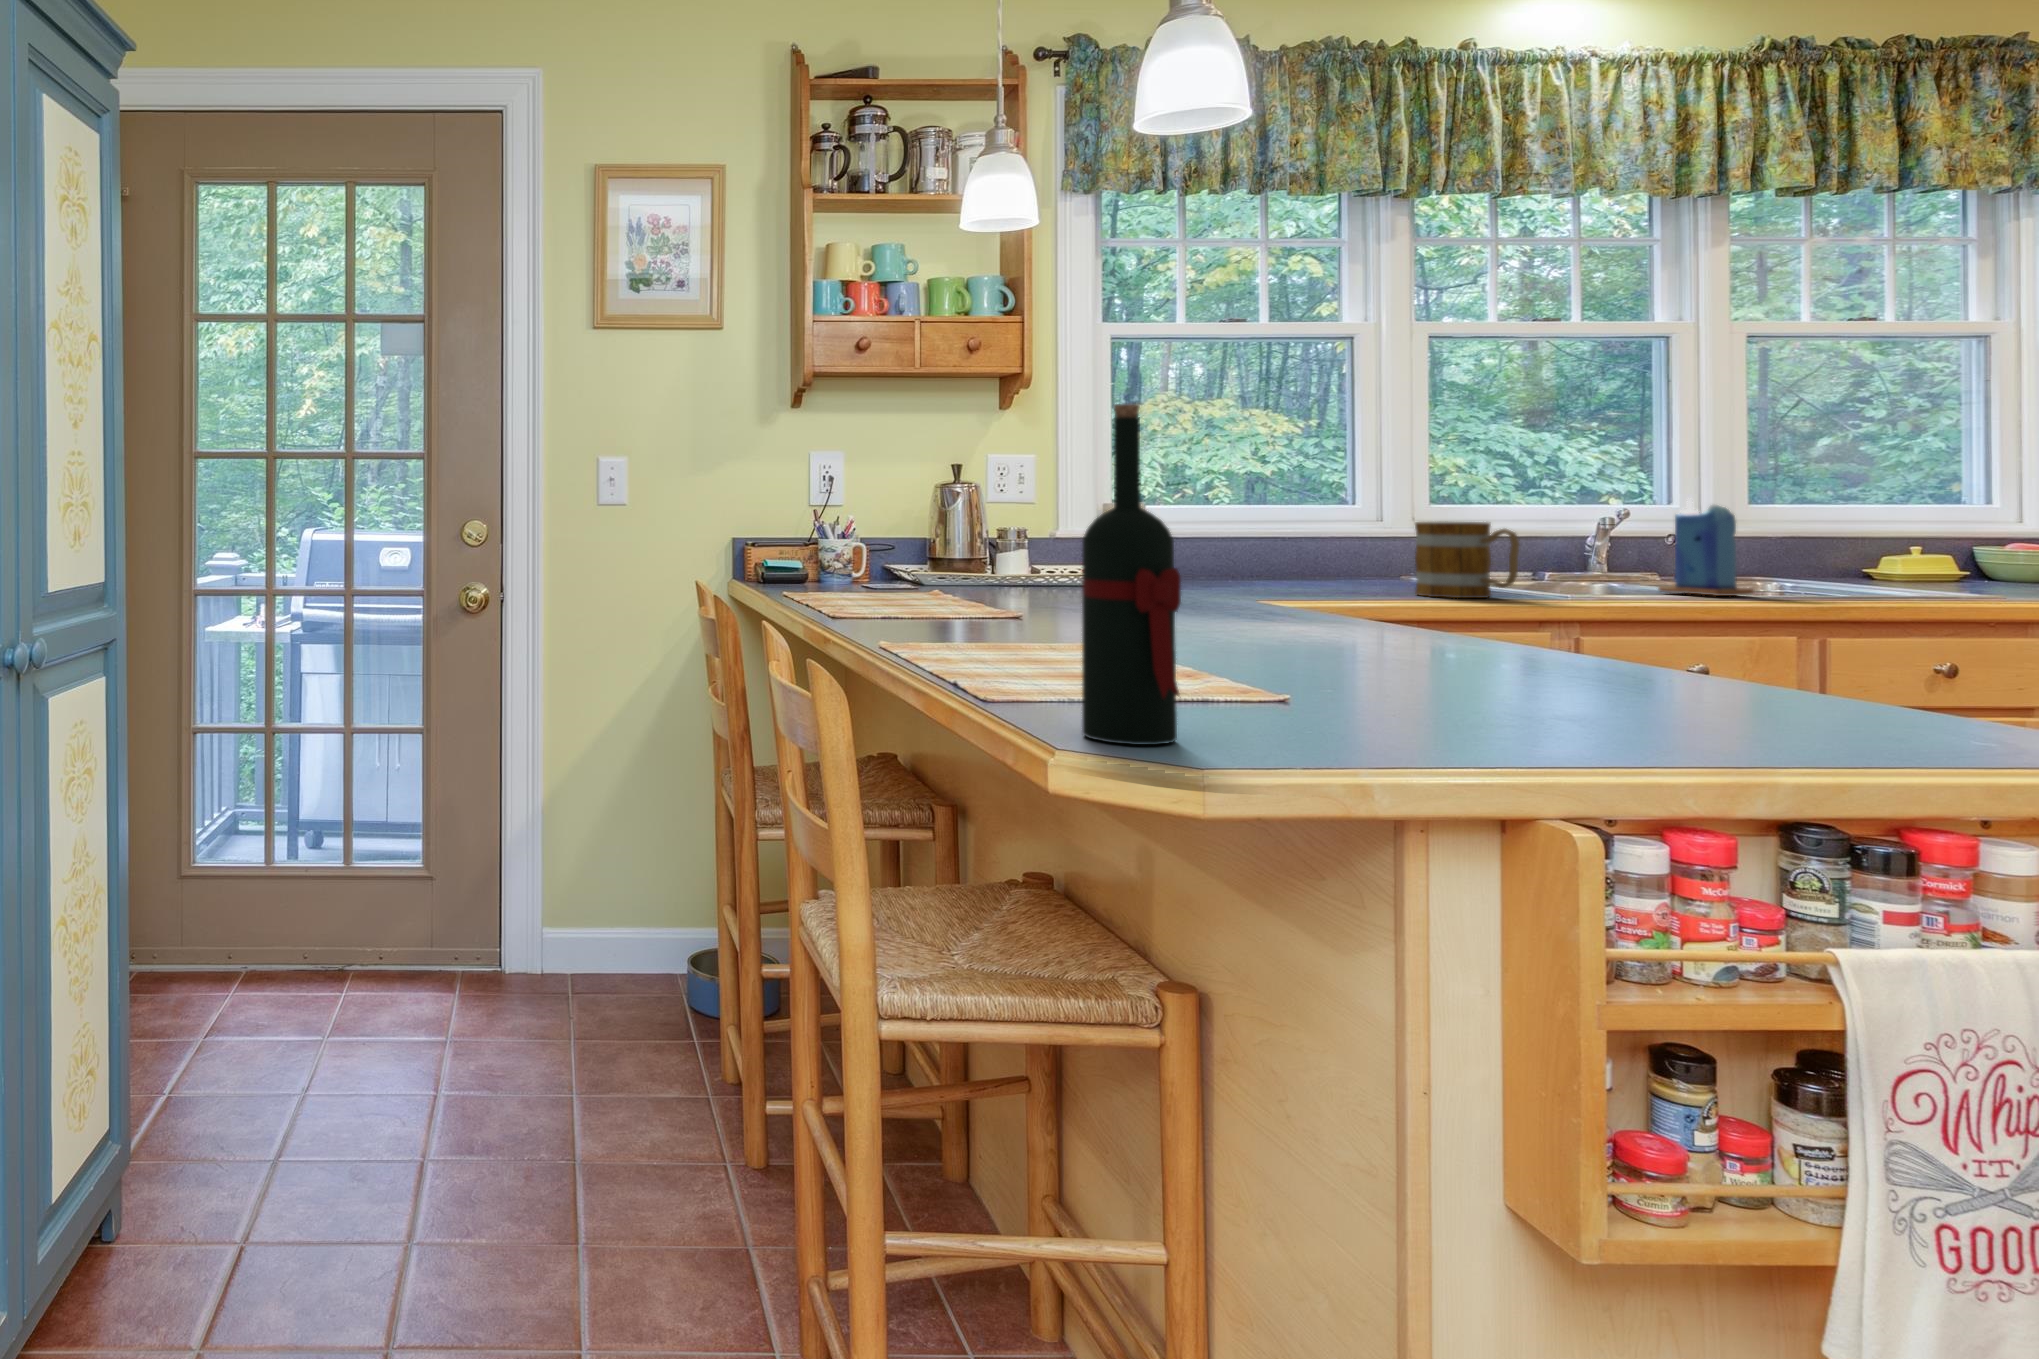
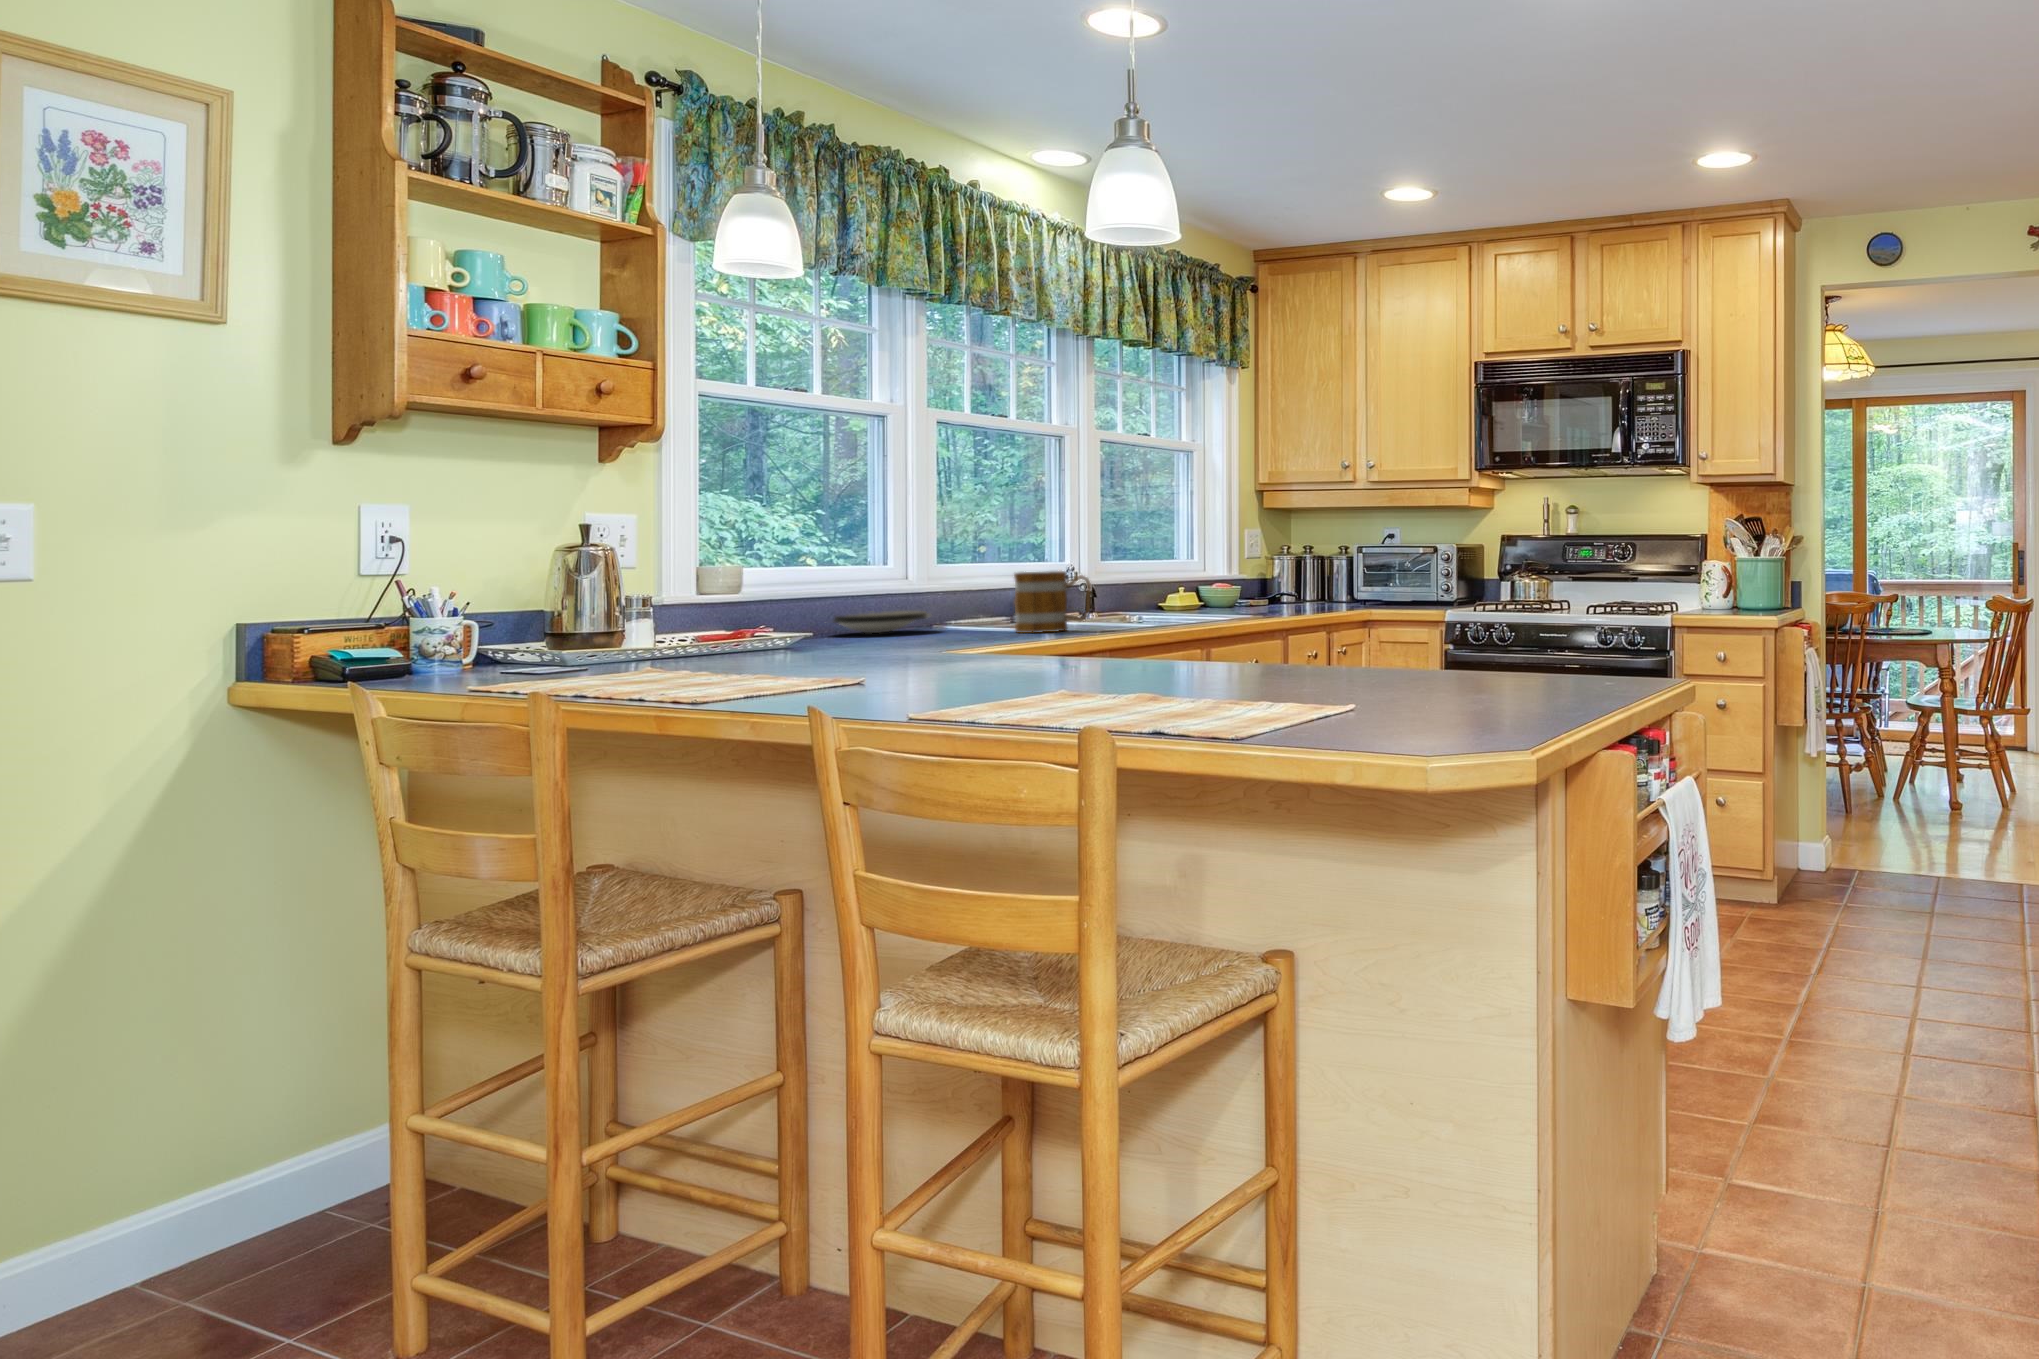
wine bottle: present [1082,404,1181,745] -> none [1404,457,1494,726]
candle: present [1659,499,1754,596] -> none [1126,551,1173,619]
plate: none [1218,557,1348,581] -> present [833,611,930,633]

